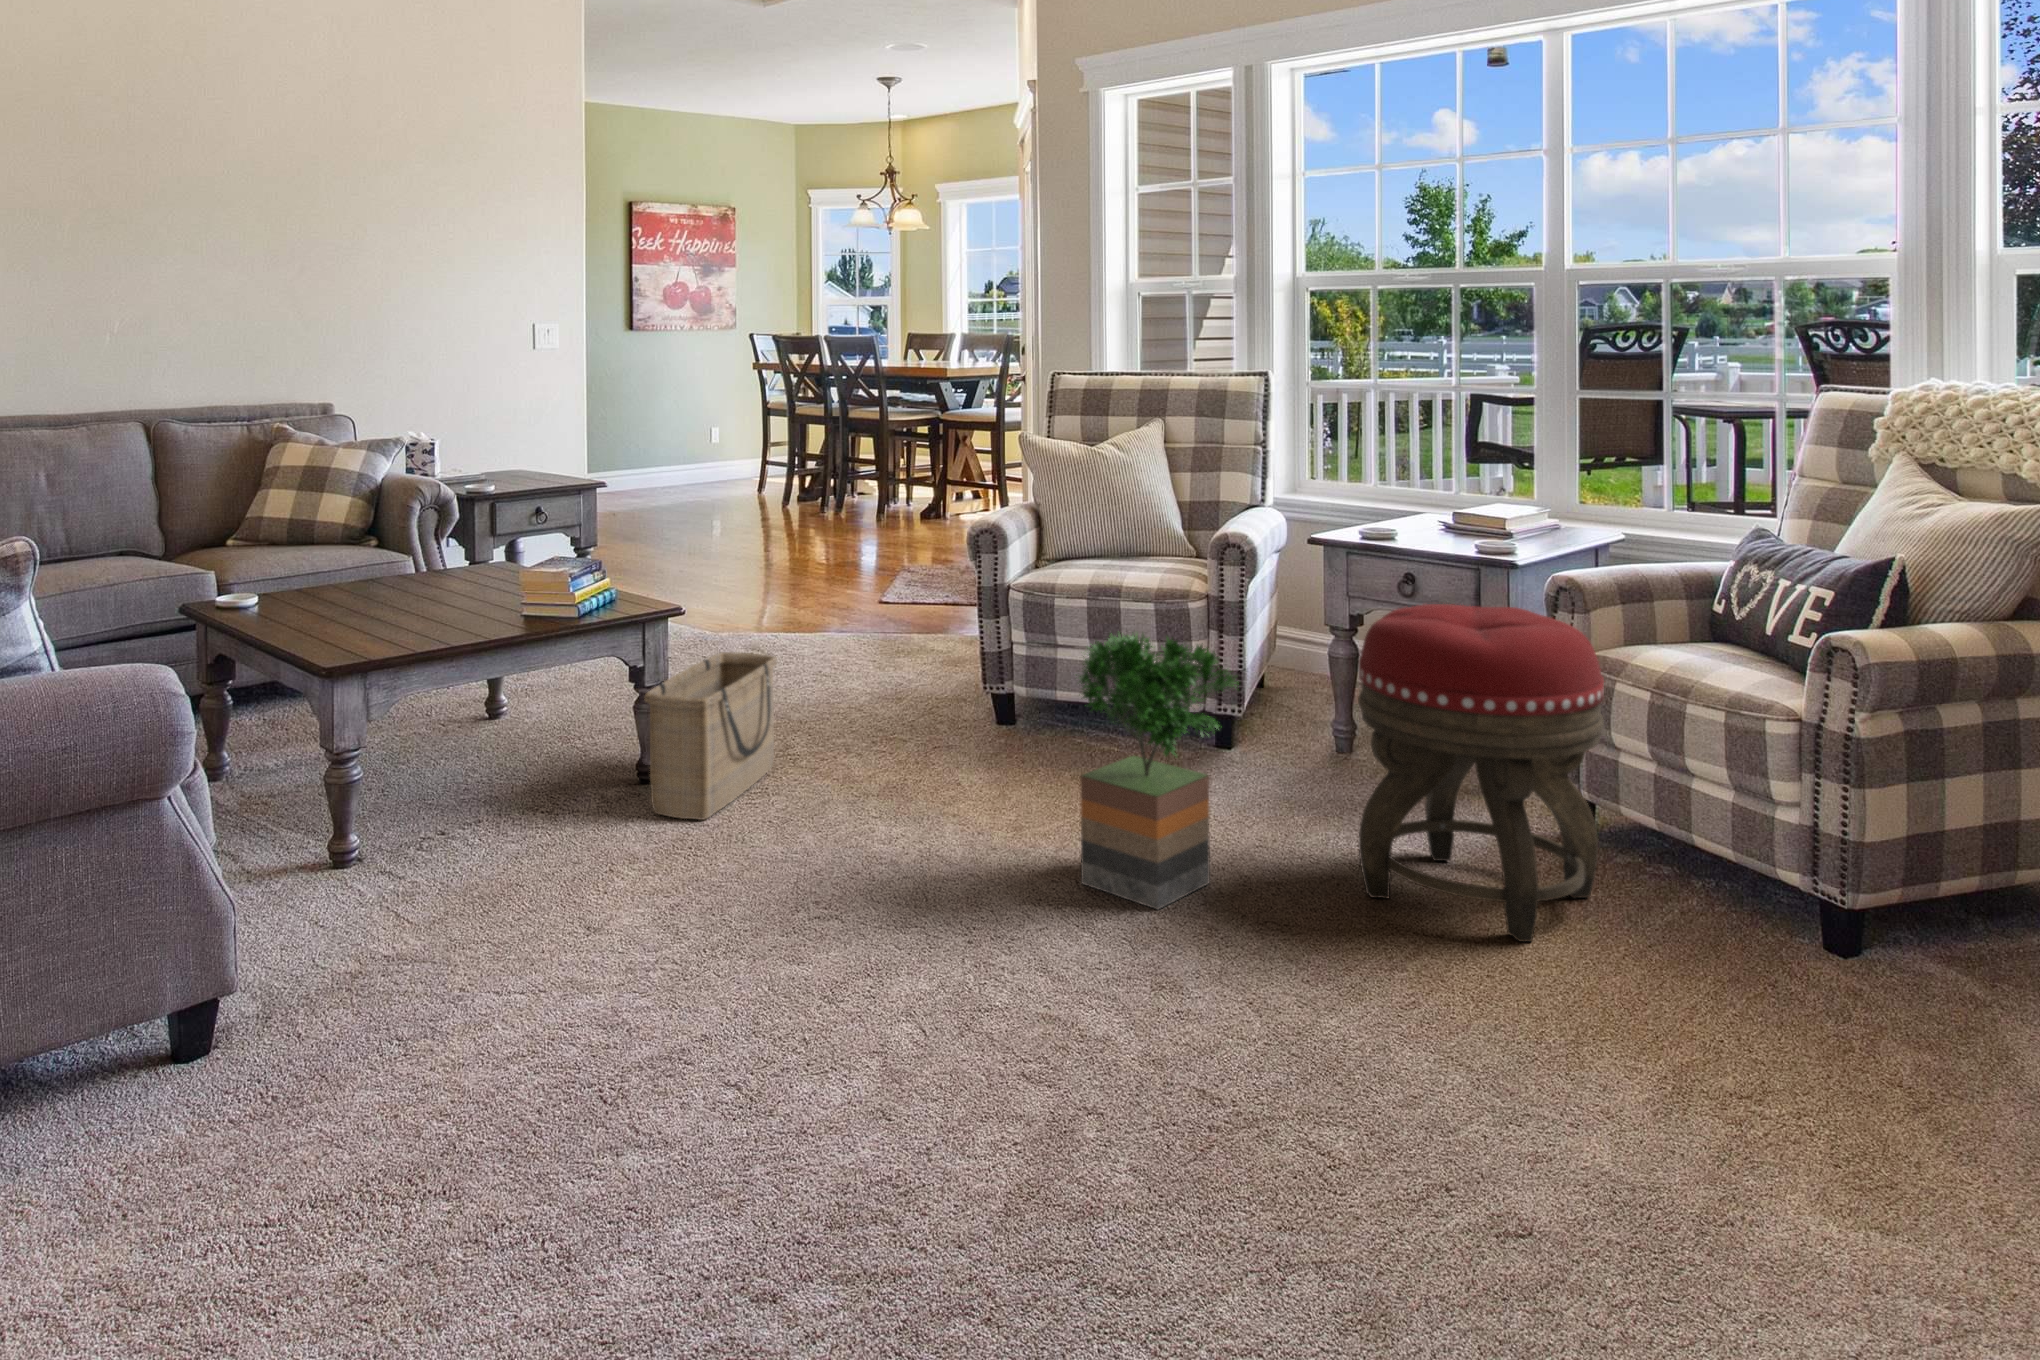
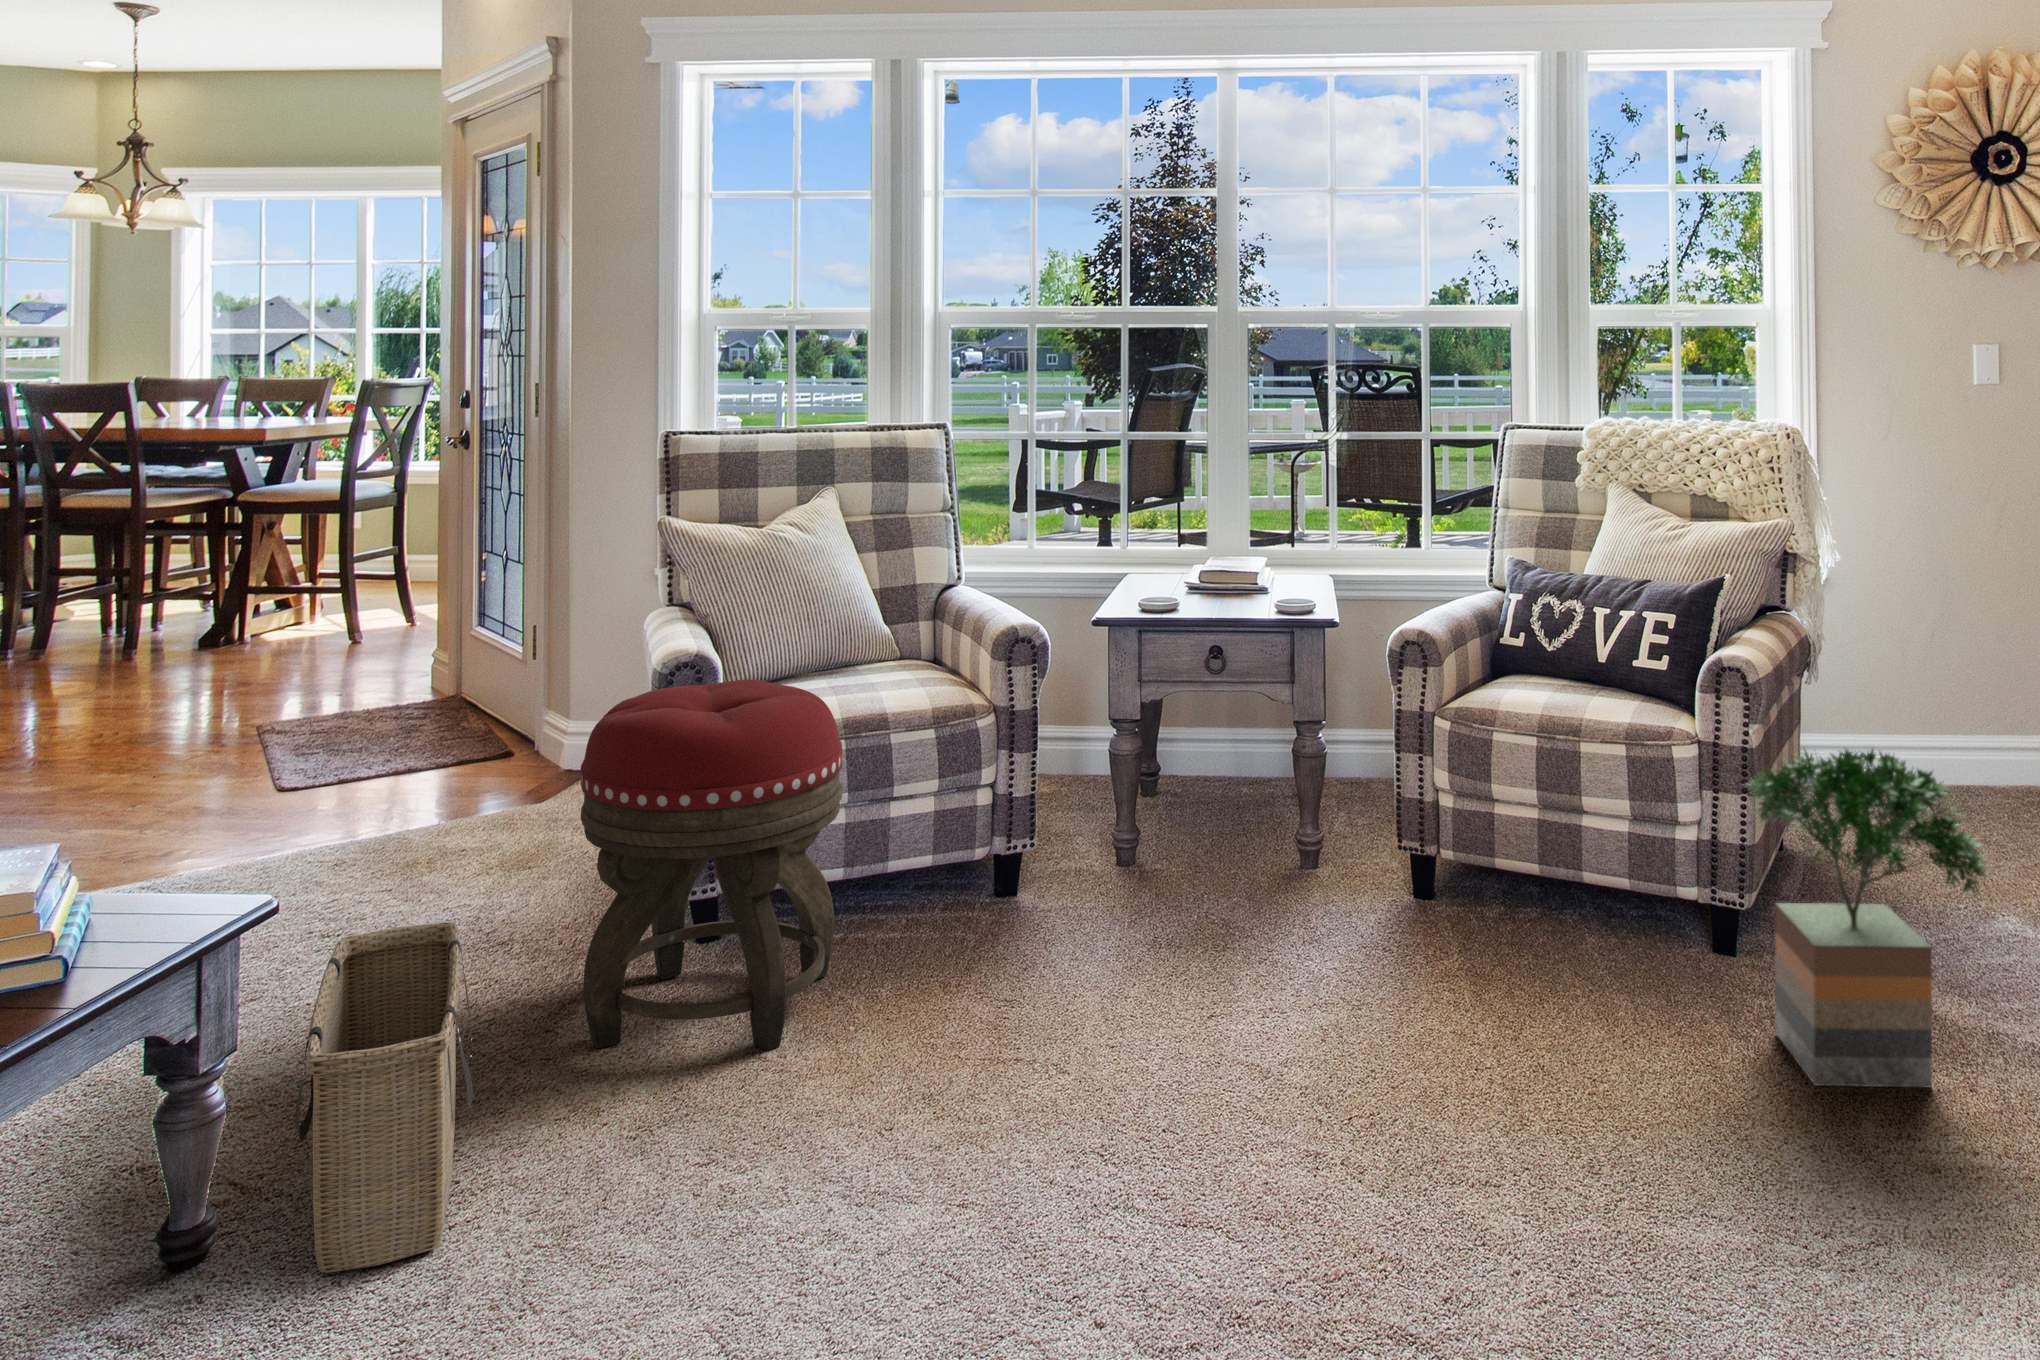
footstool: present [1358,604,1604,942] -> present [581,679,843,1050]
potted tree: present [1080,634,1236,909] -> present [1749,747,1990,1088]

